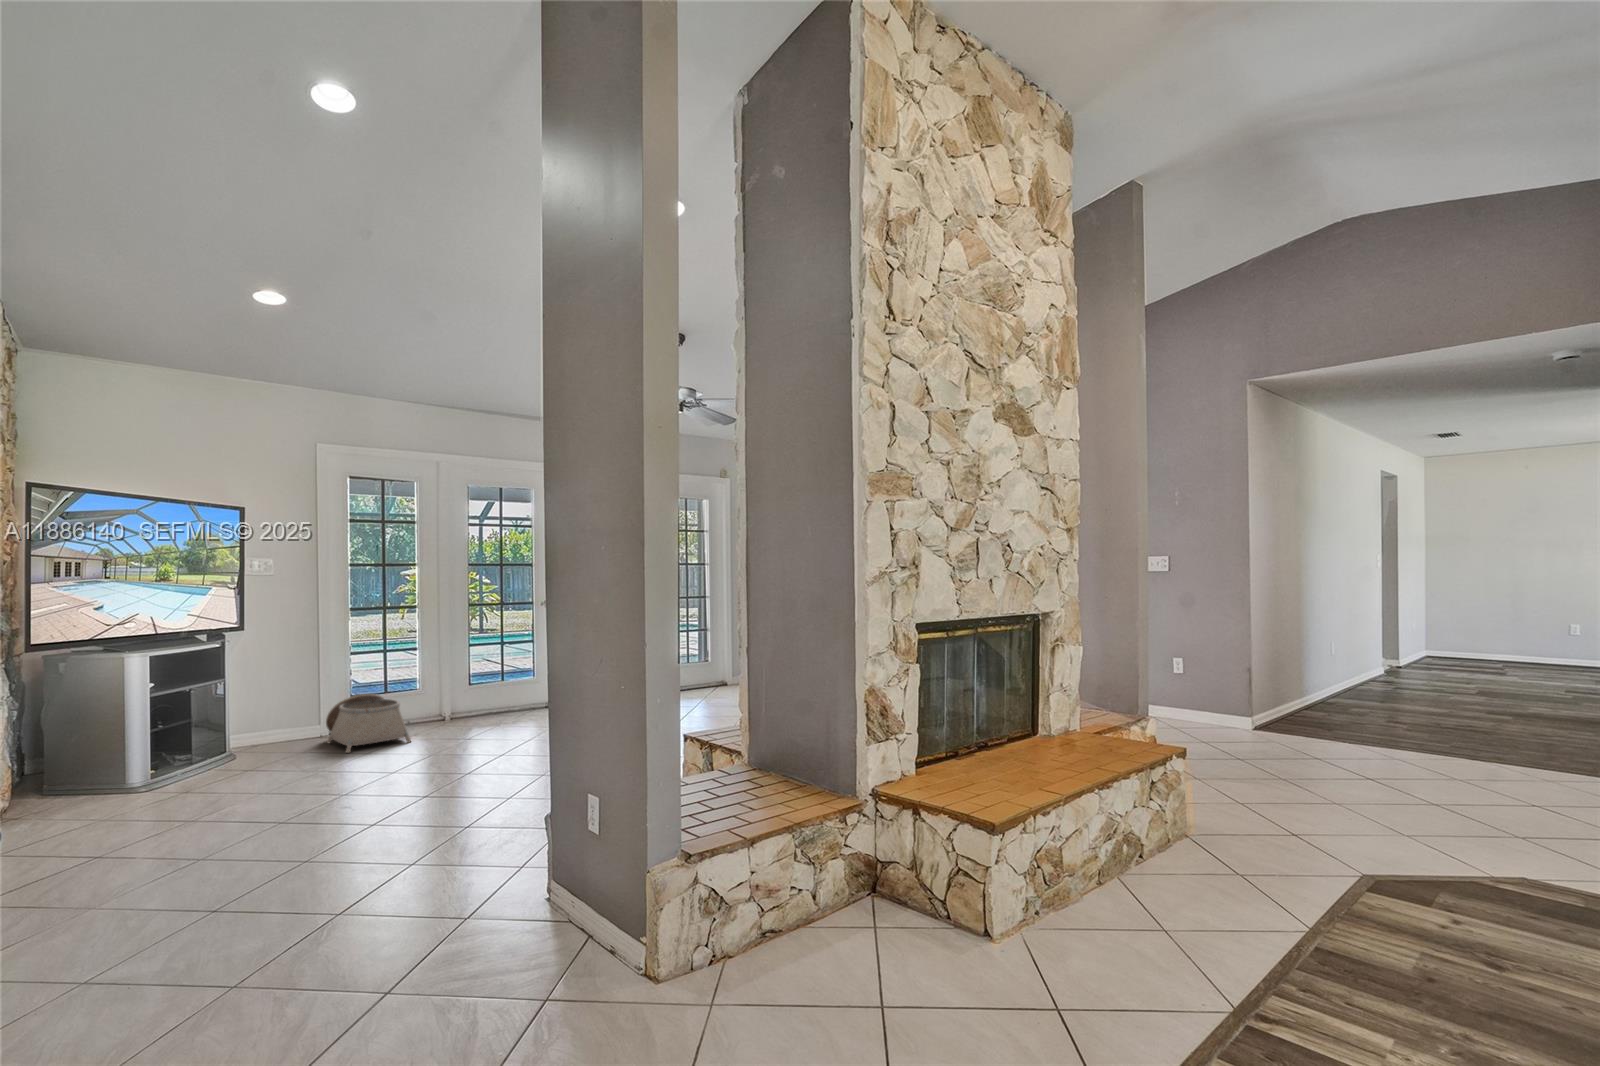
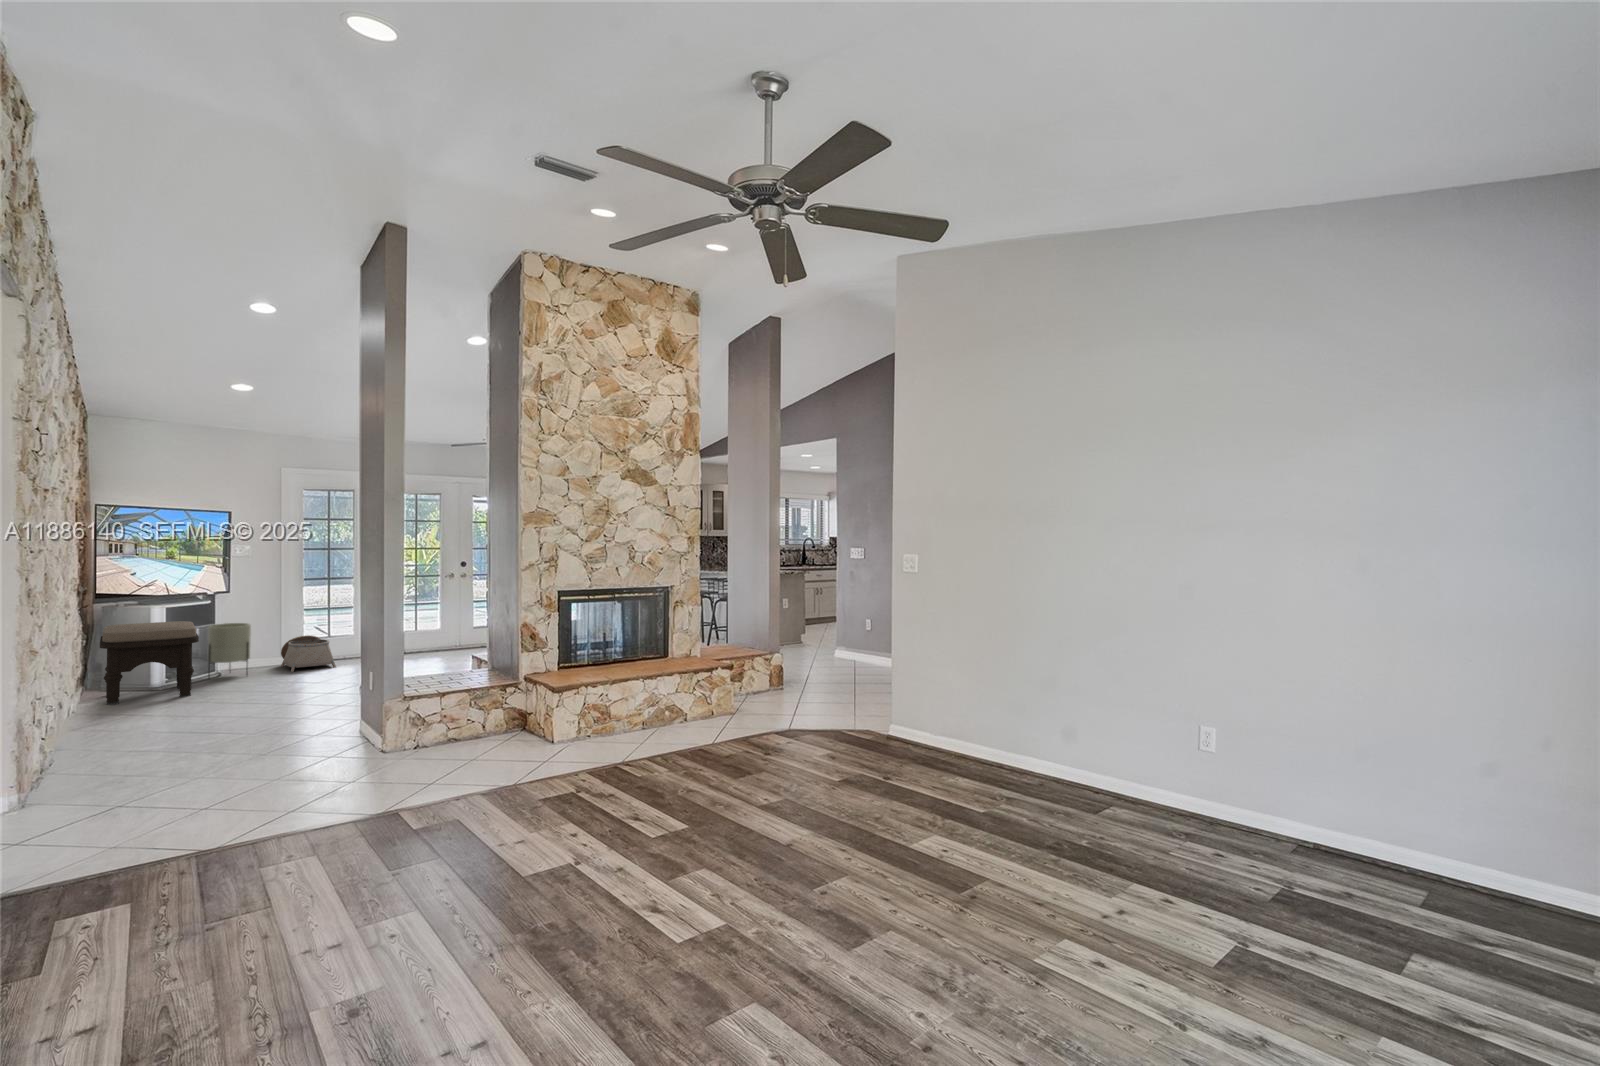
planter: none [218,678,285,771] -> present [208,623,251,678]
ottoman: none [34,680,209,838] -> present [100,621,199,705]

